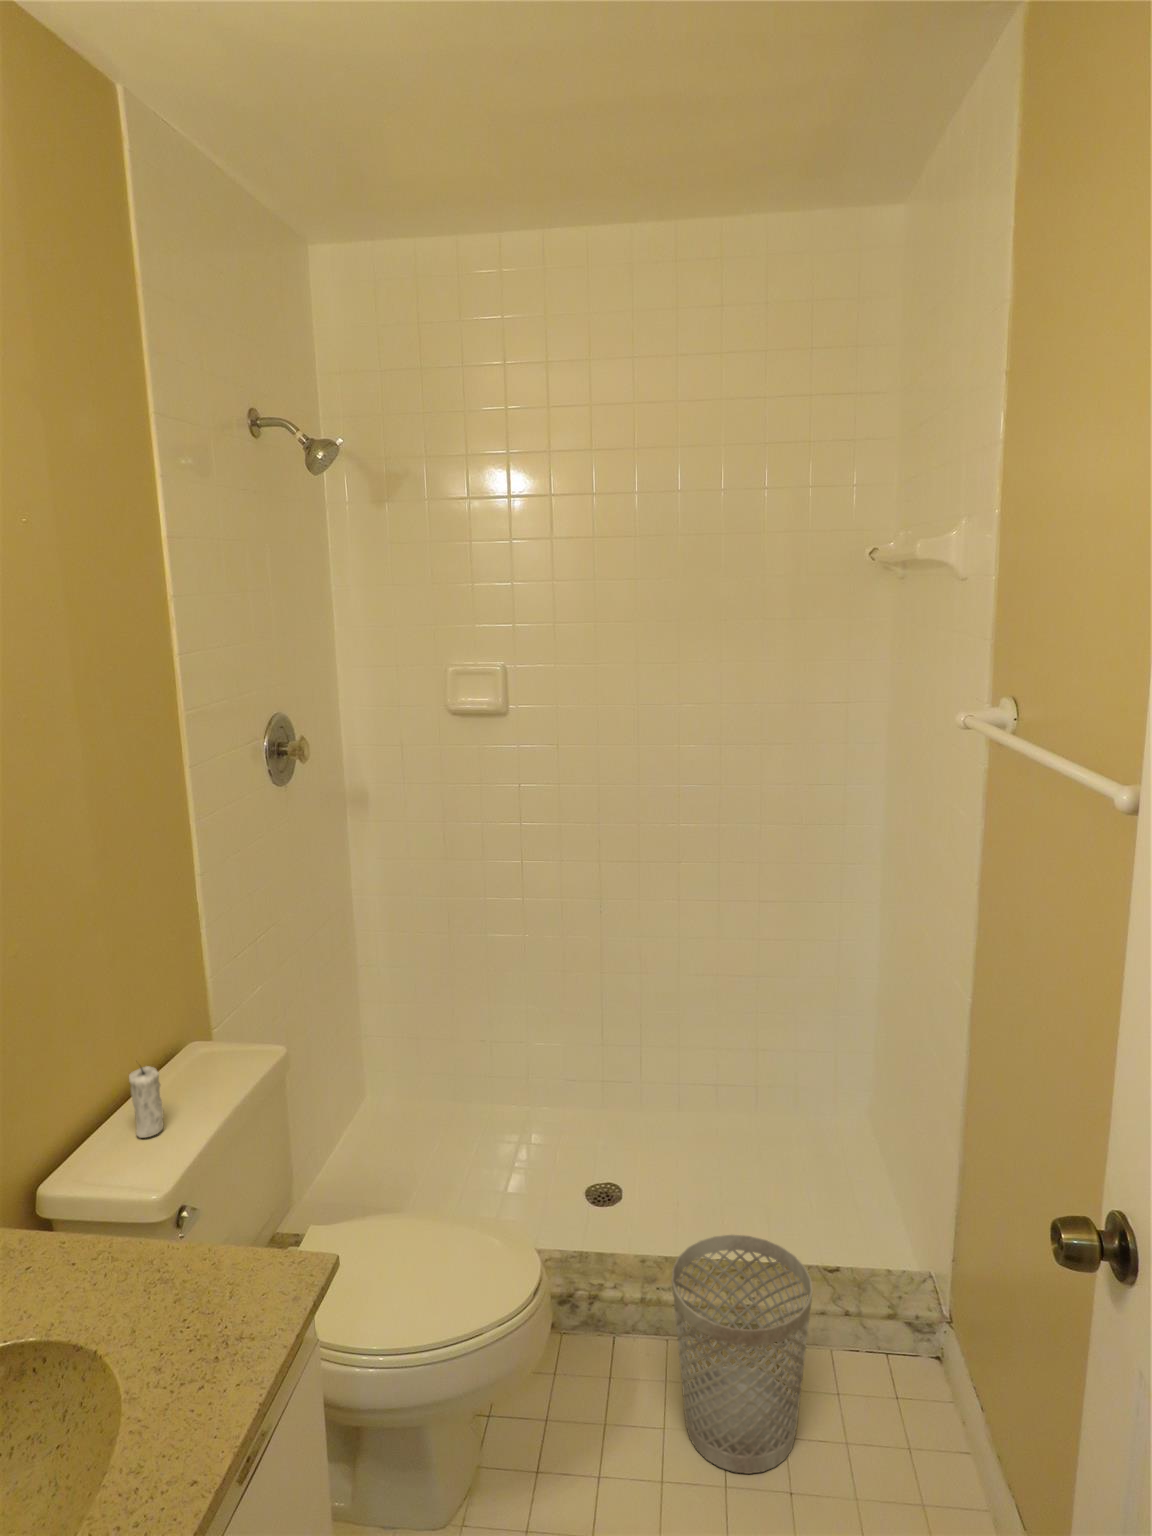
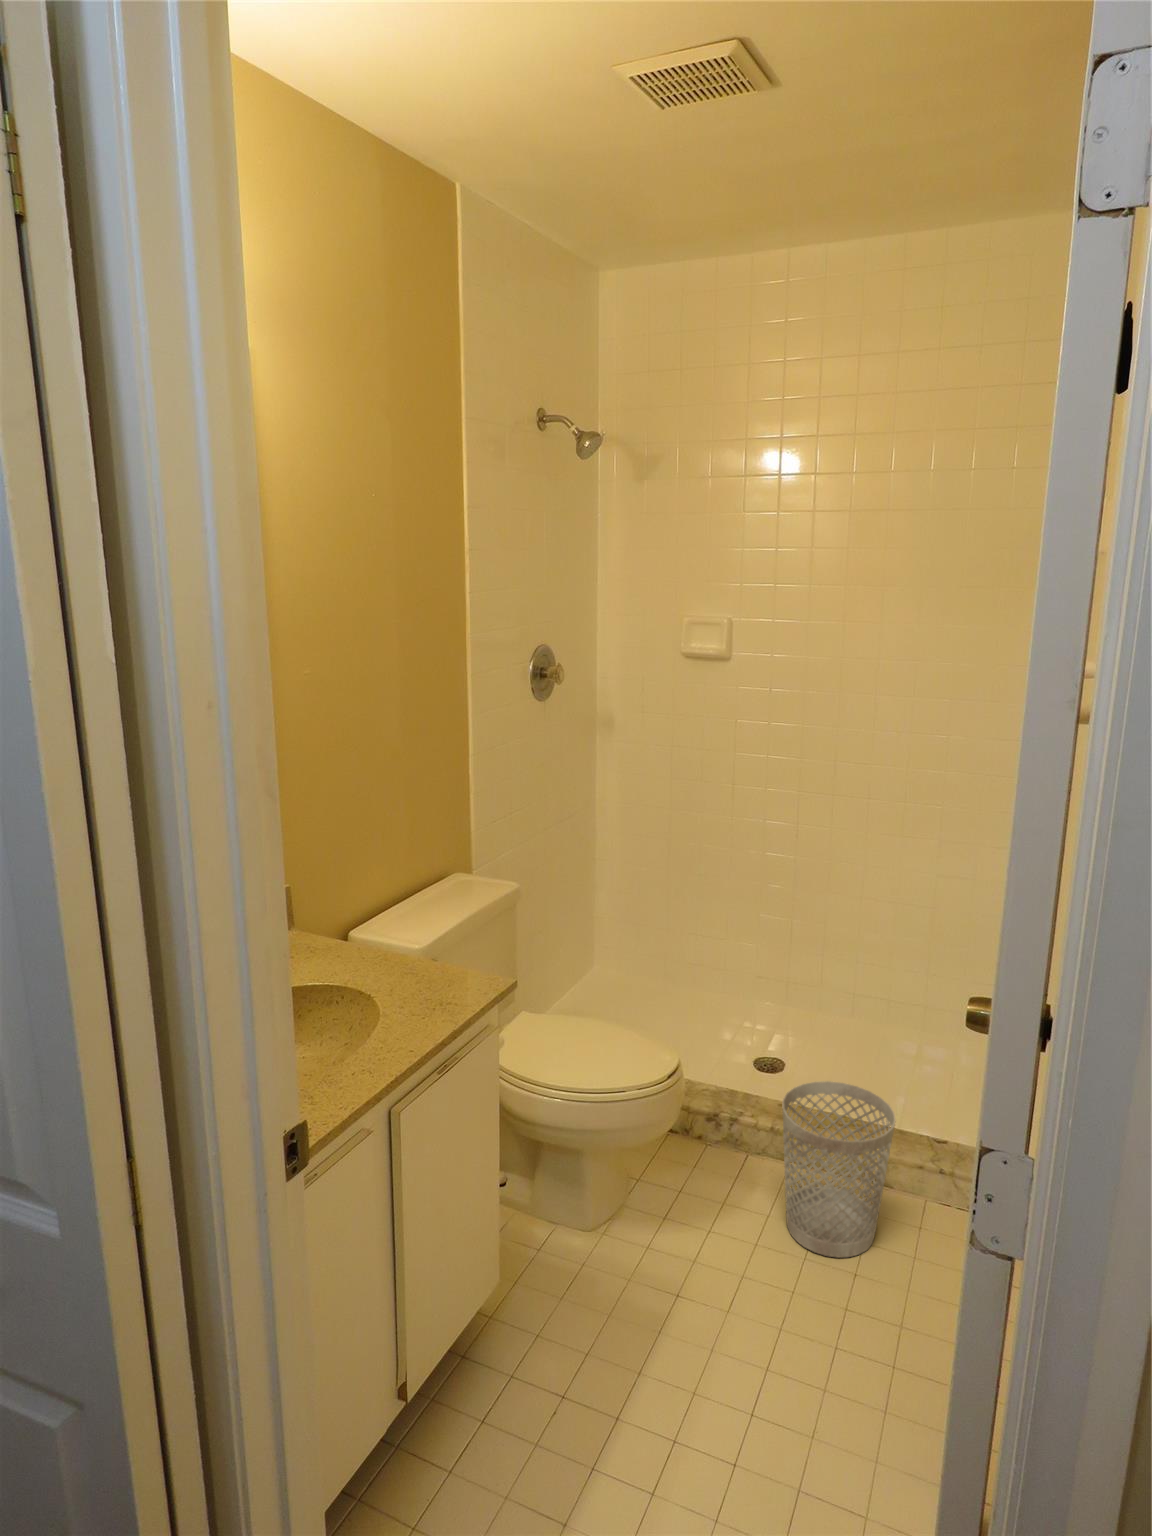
candle: present [129,1066,163,1138] -> none [411,862,431,916]

